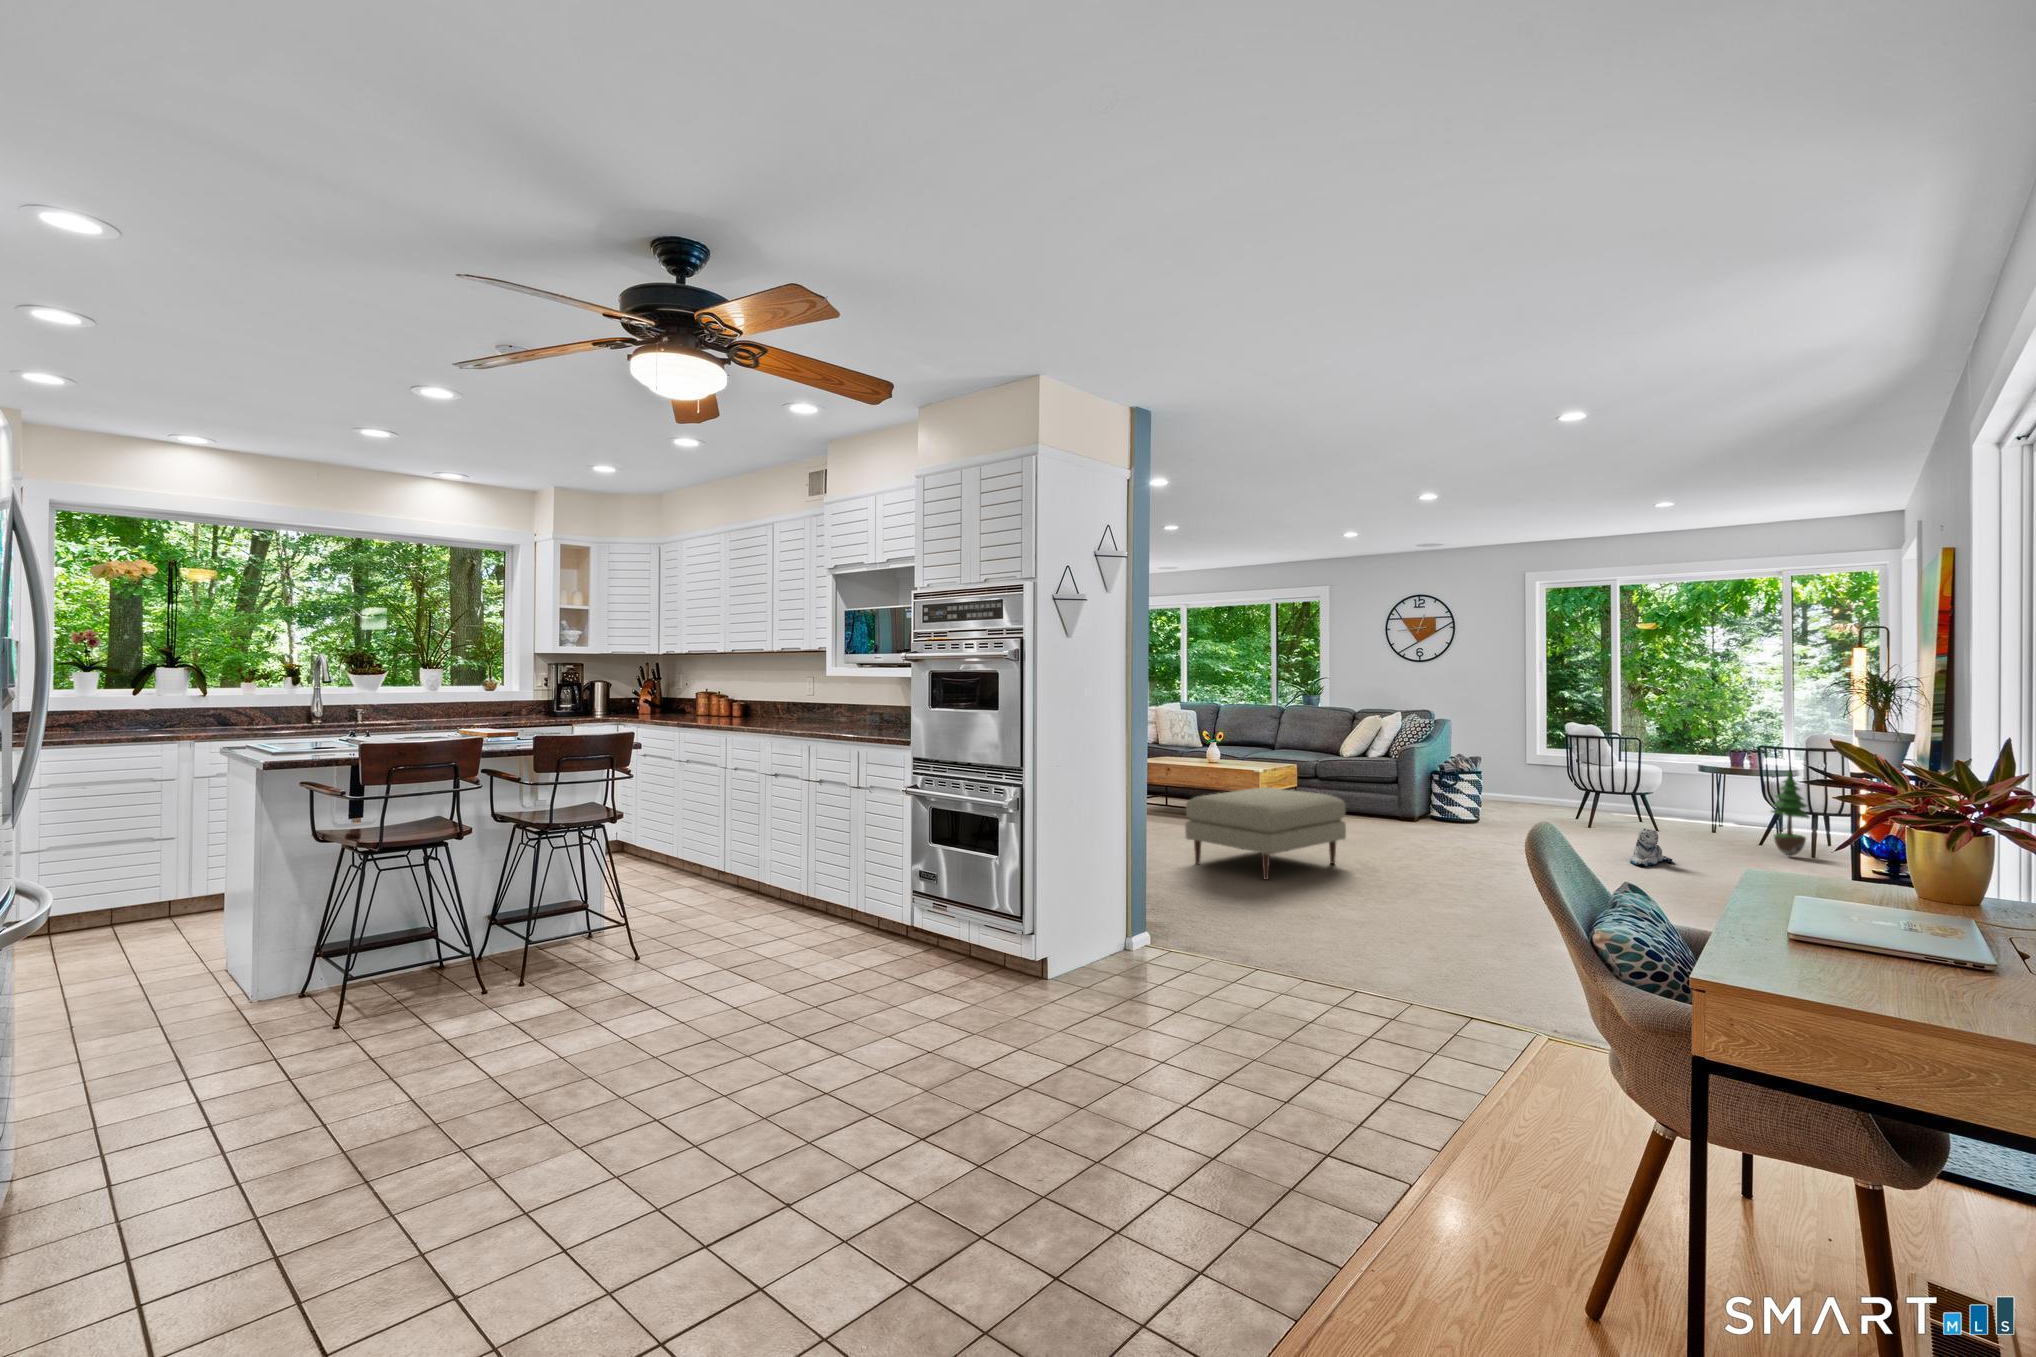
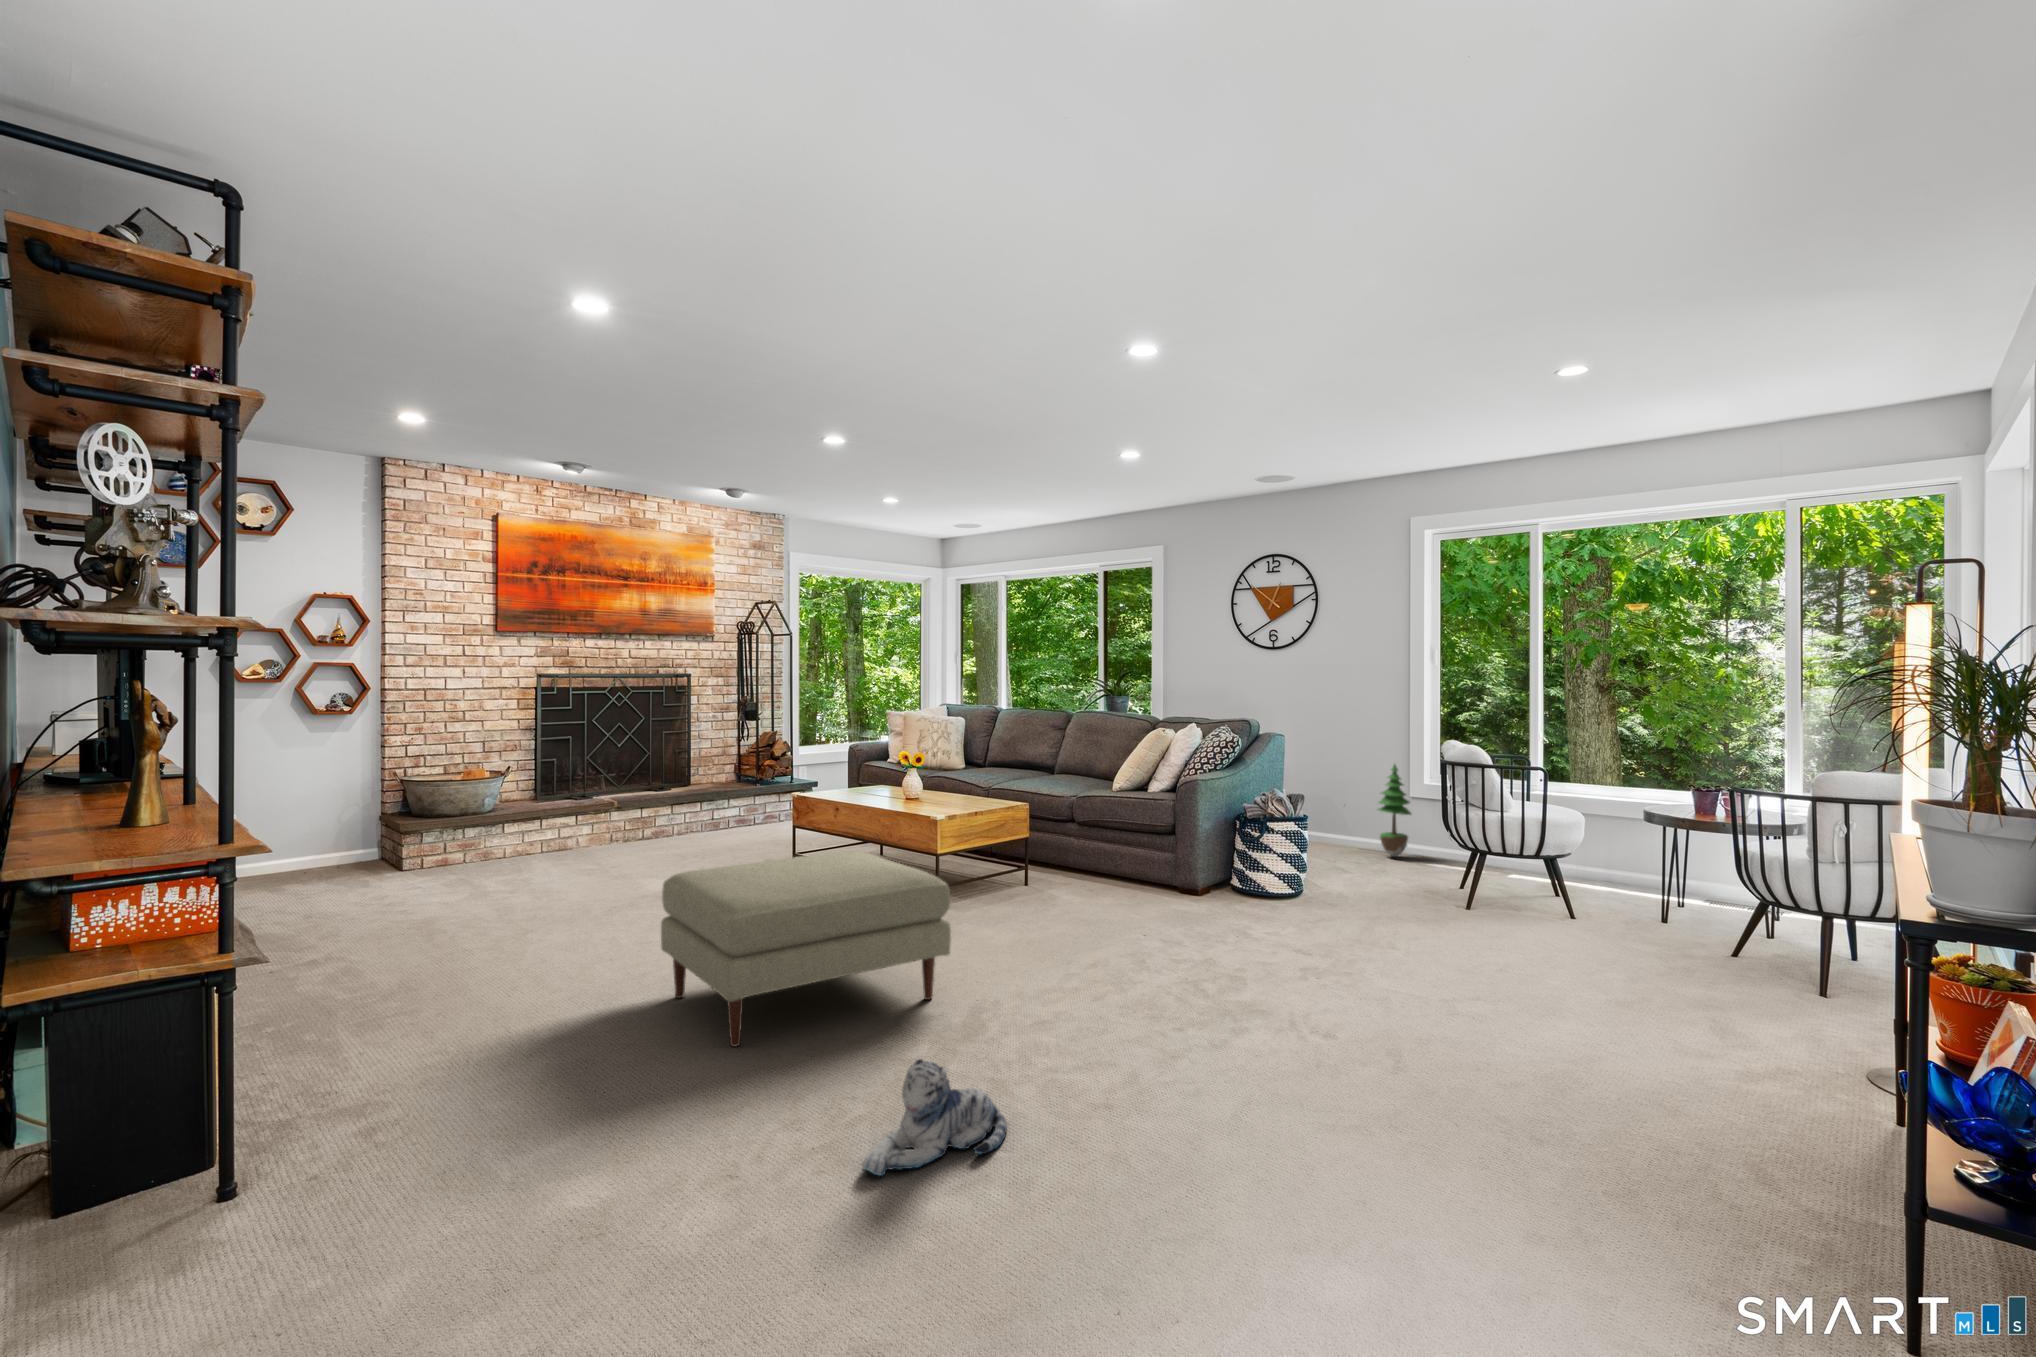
potted tree: present [1772,769,1809,856] -> present [1378,765,1411,857]
plush toy: present [1630,829,1672,866] -> present [862,1059,1007,1176]

